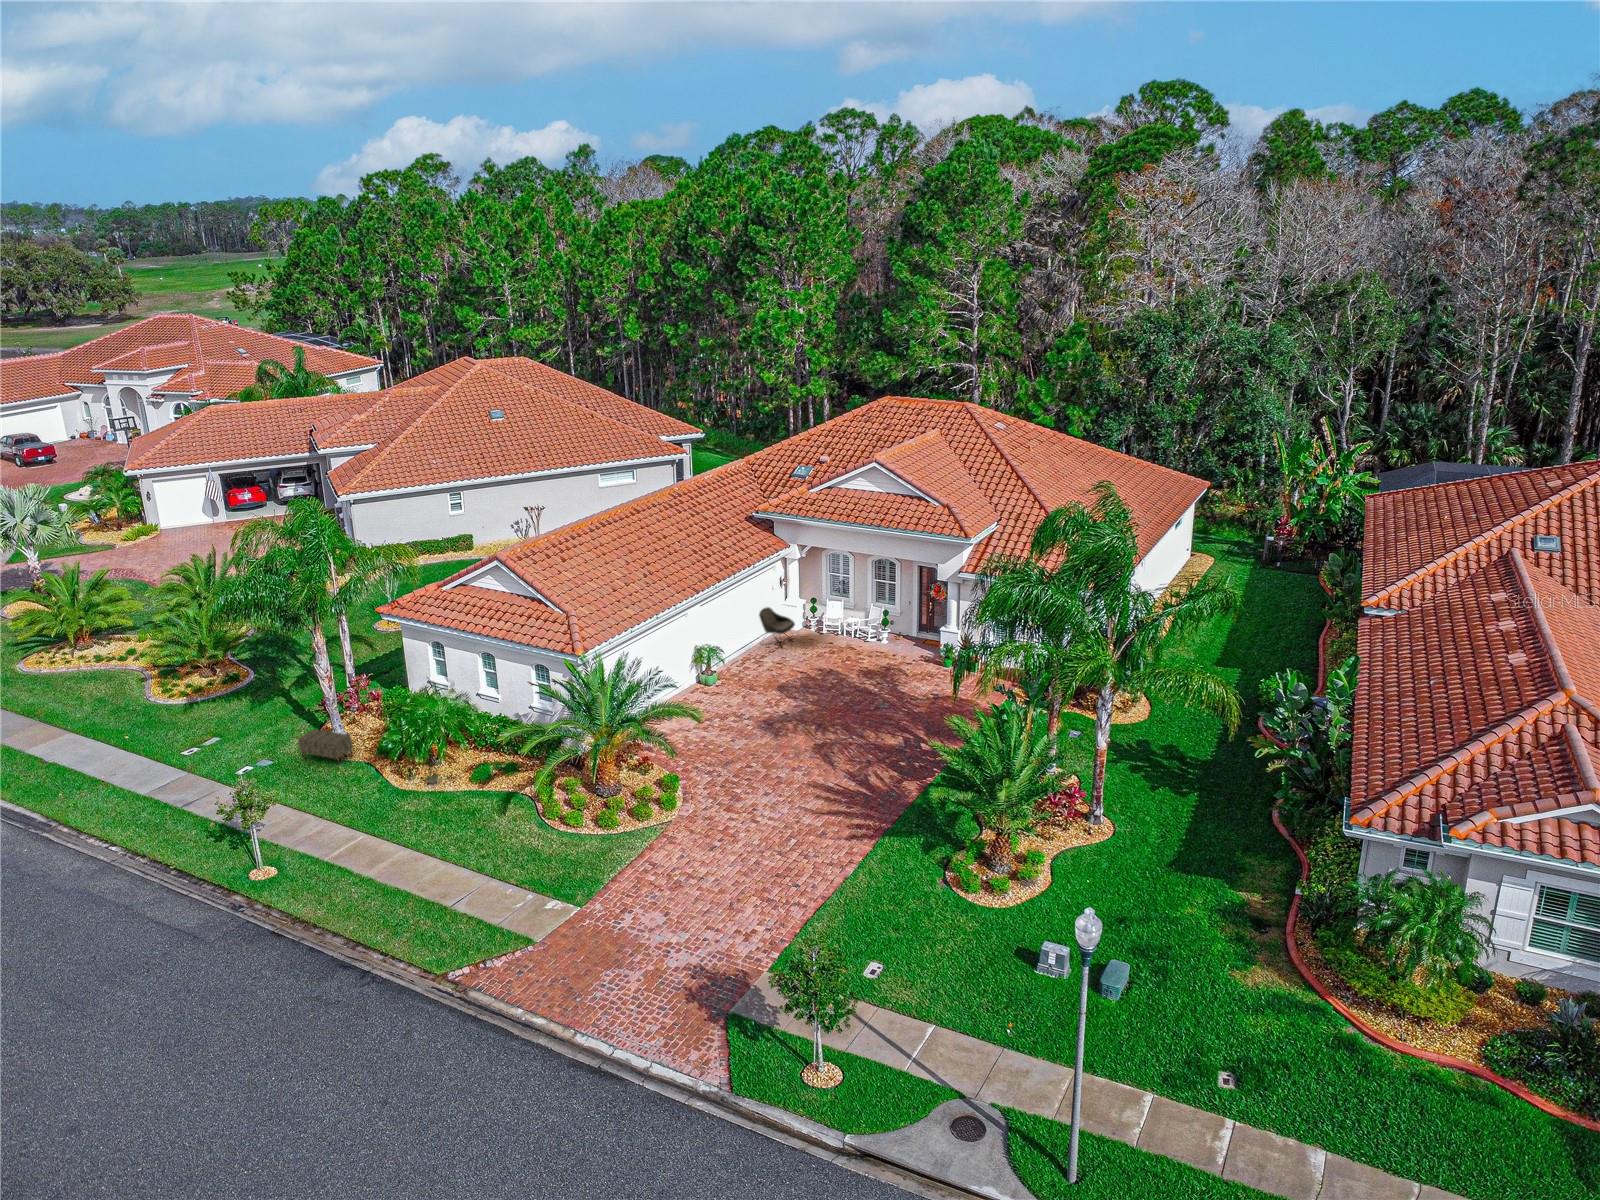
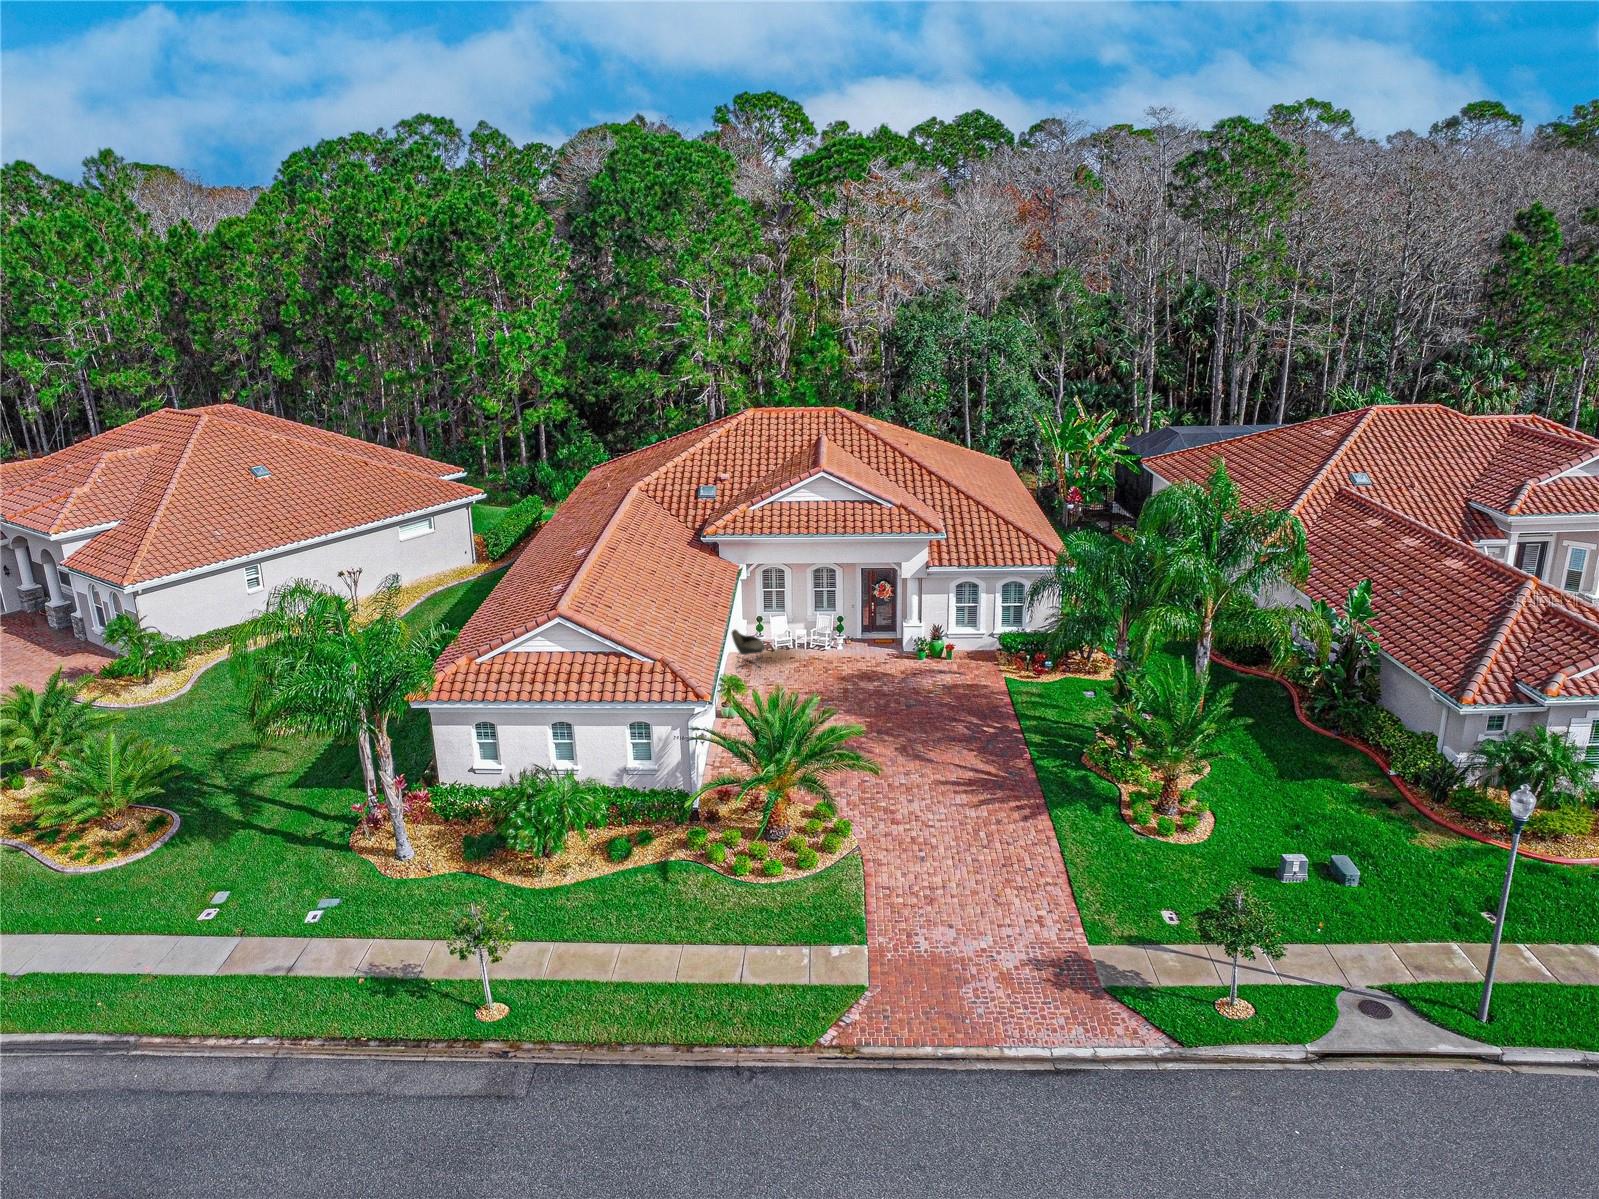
bench: present [298,729,353,764] -> none [358,846,424,888]
potted plant: present [422,760,441,783] -> none [549,840,574,874]

